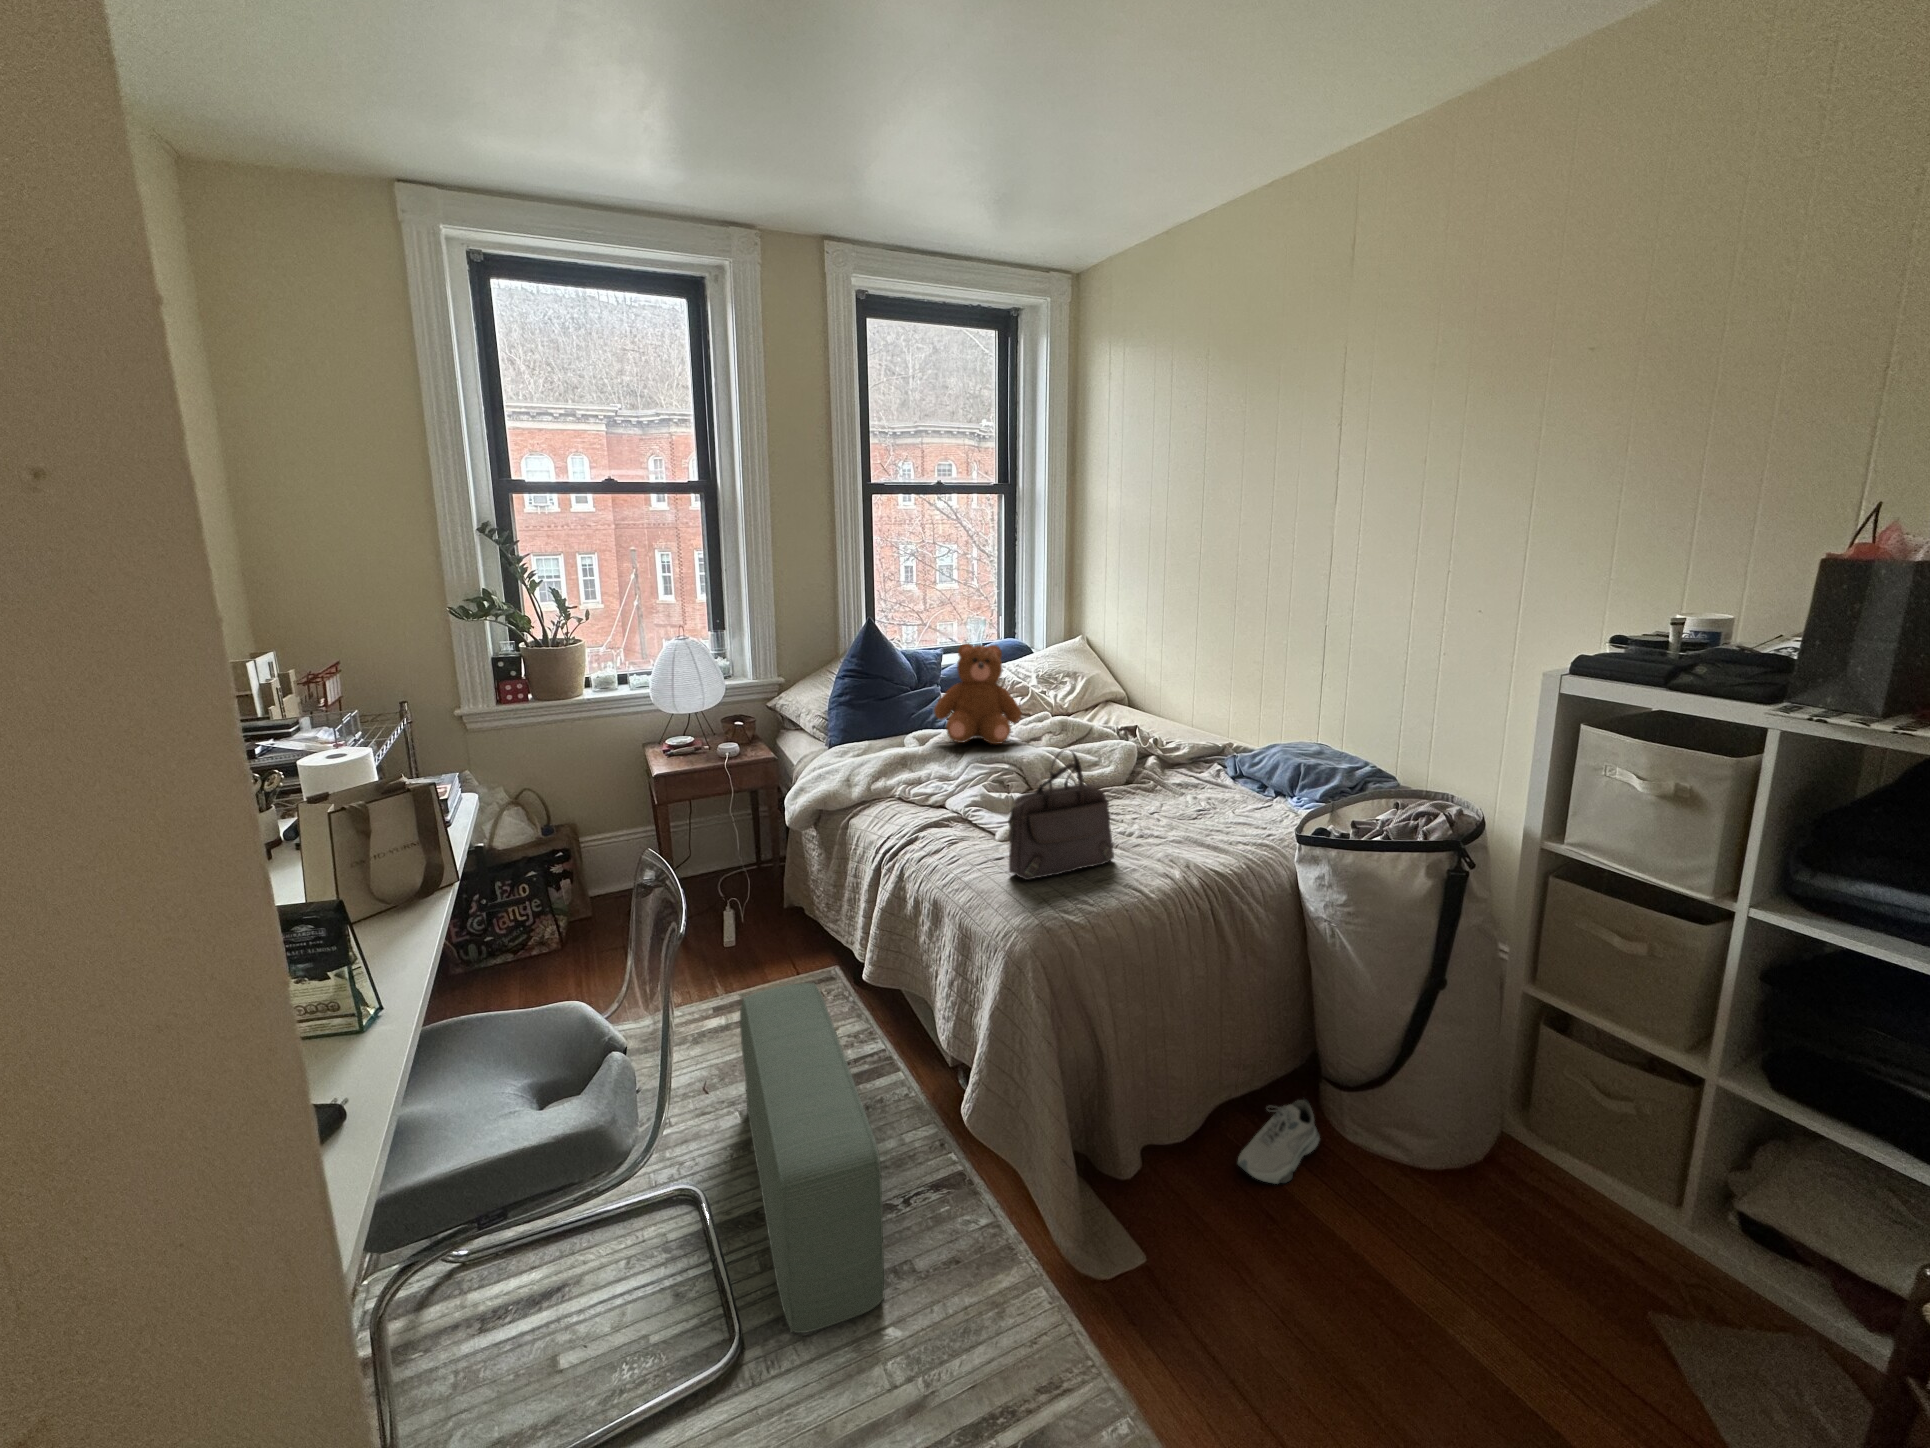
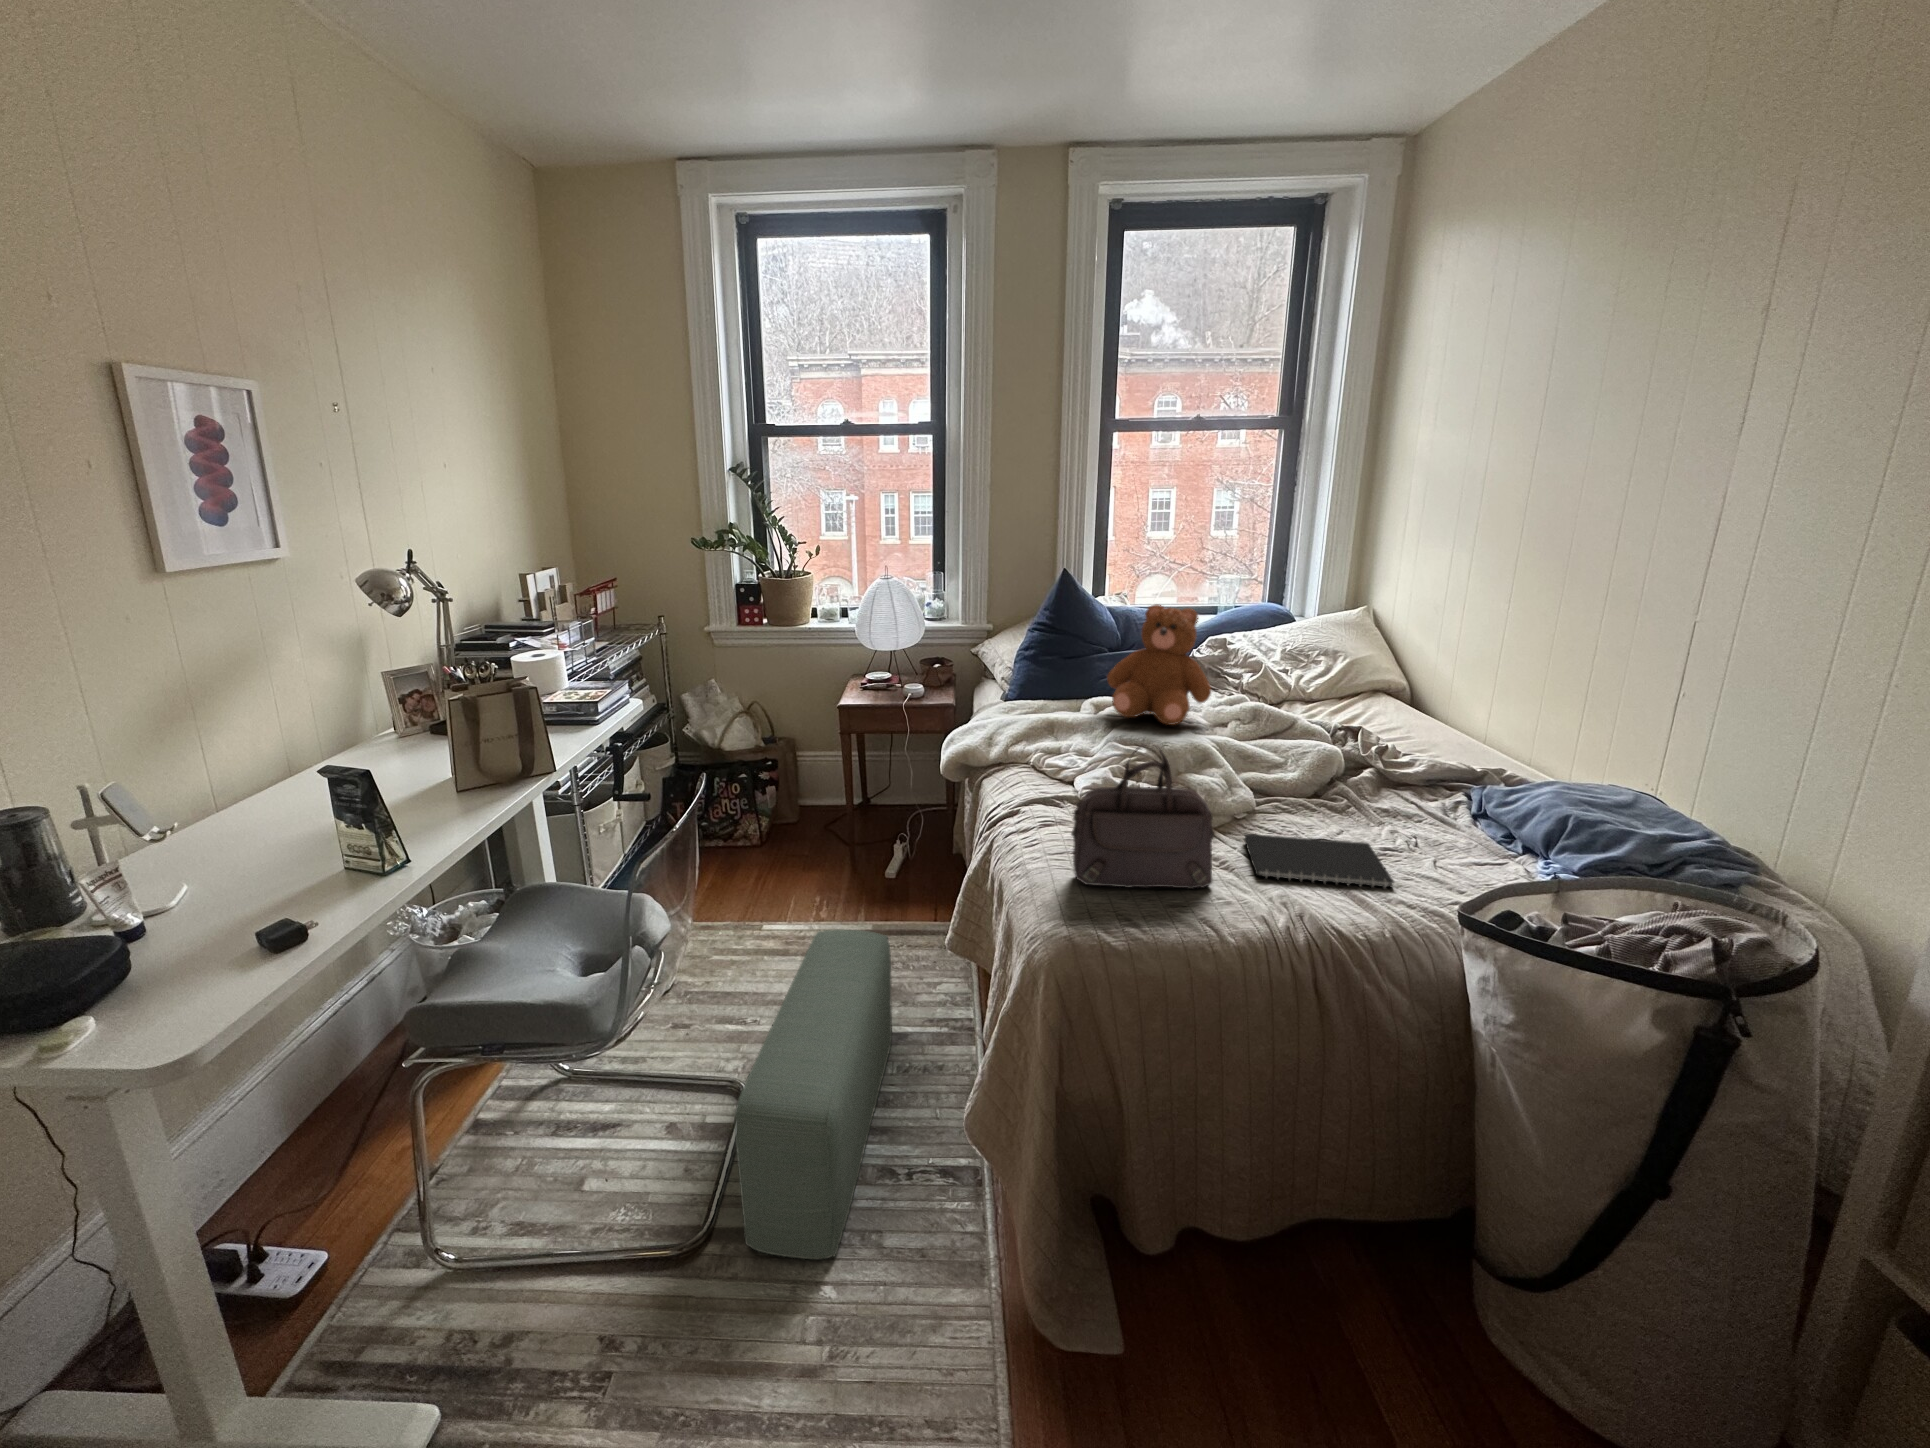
notebook: none [1106,807,1223,847] -> present [1244,834,1393,889]
shoe: present [1238,1099,1320,1184] -> none [1296,1248,1443,1351]

